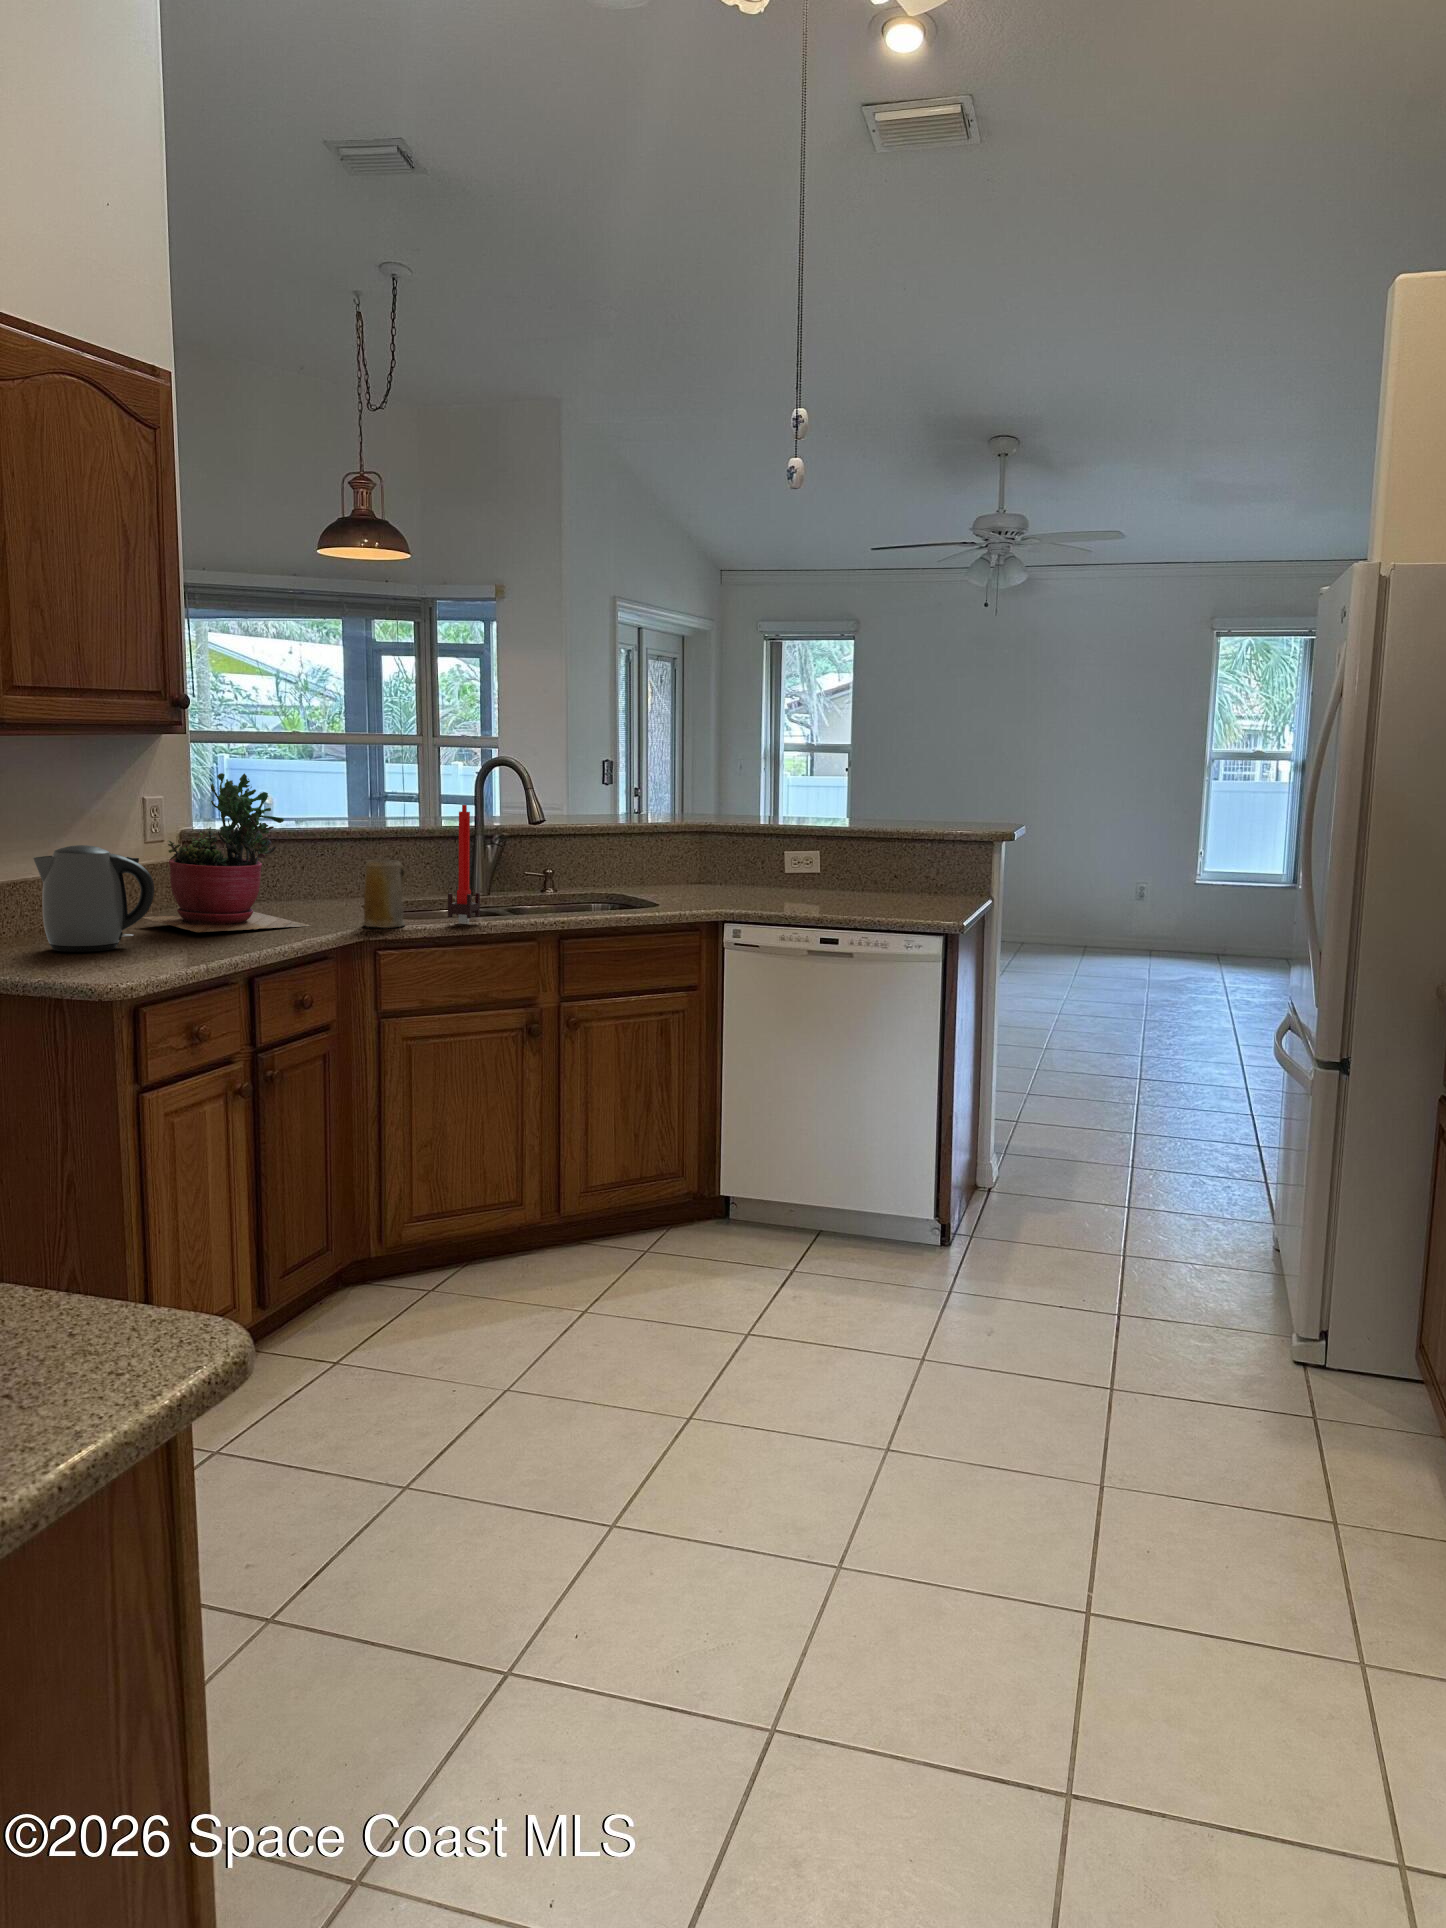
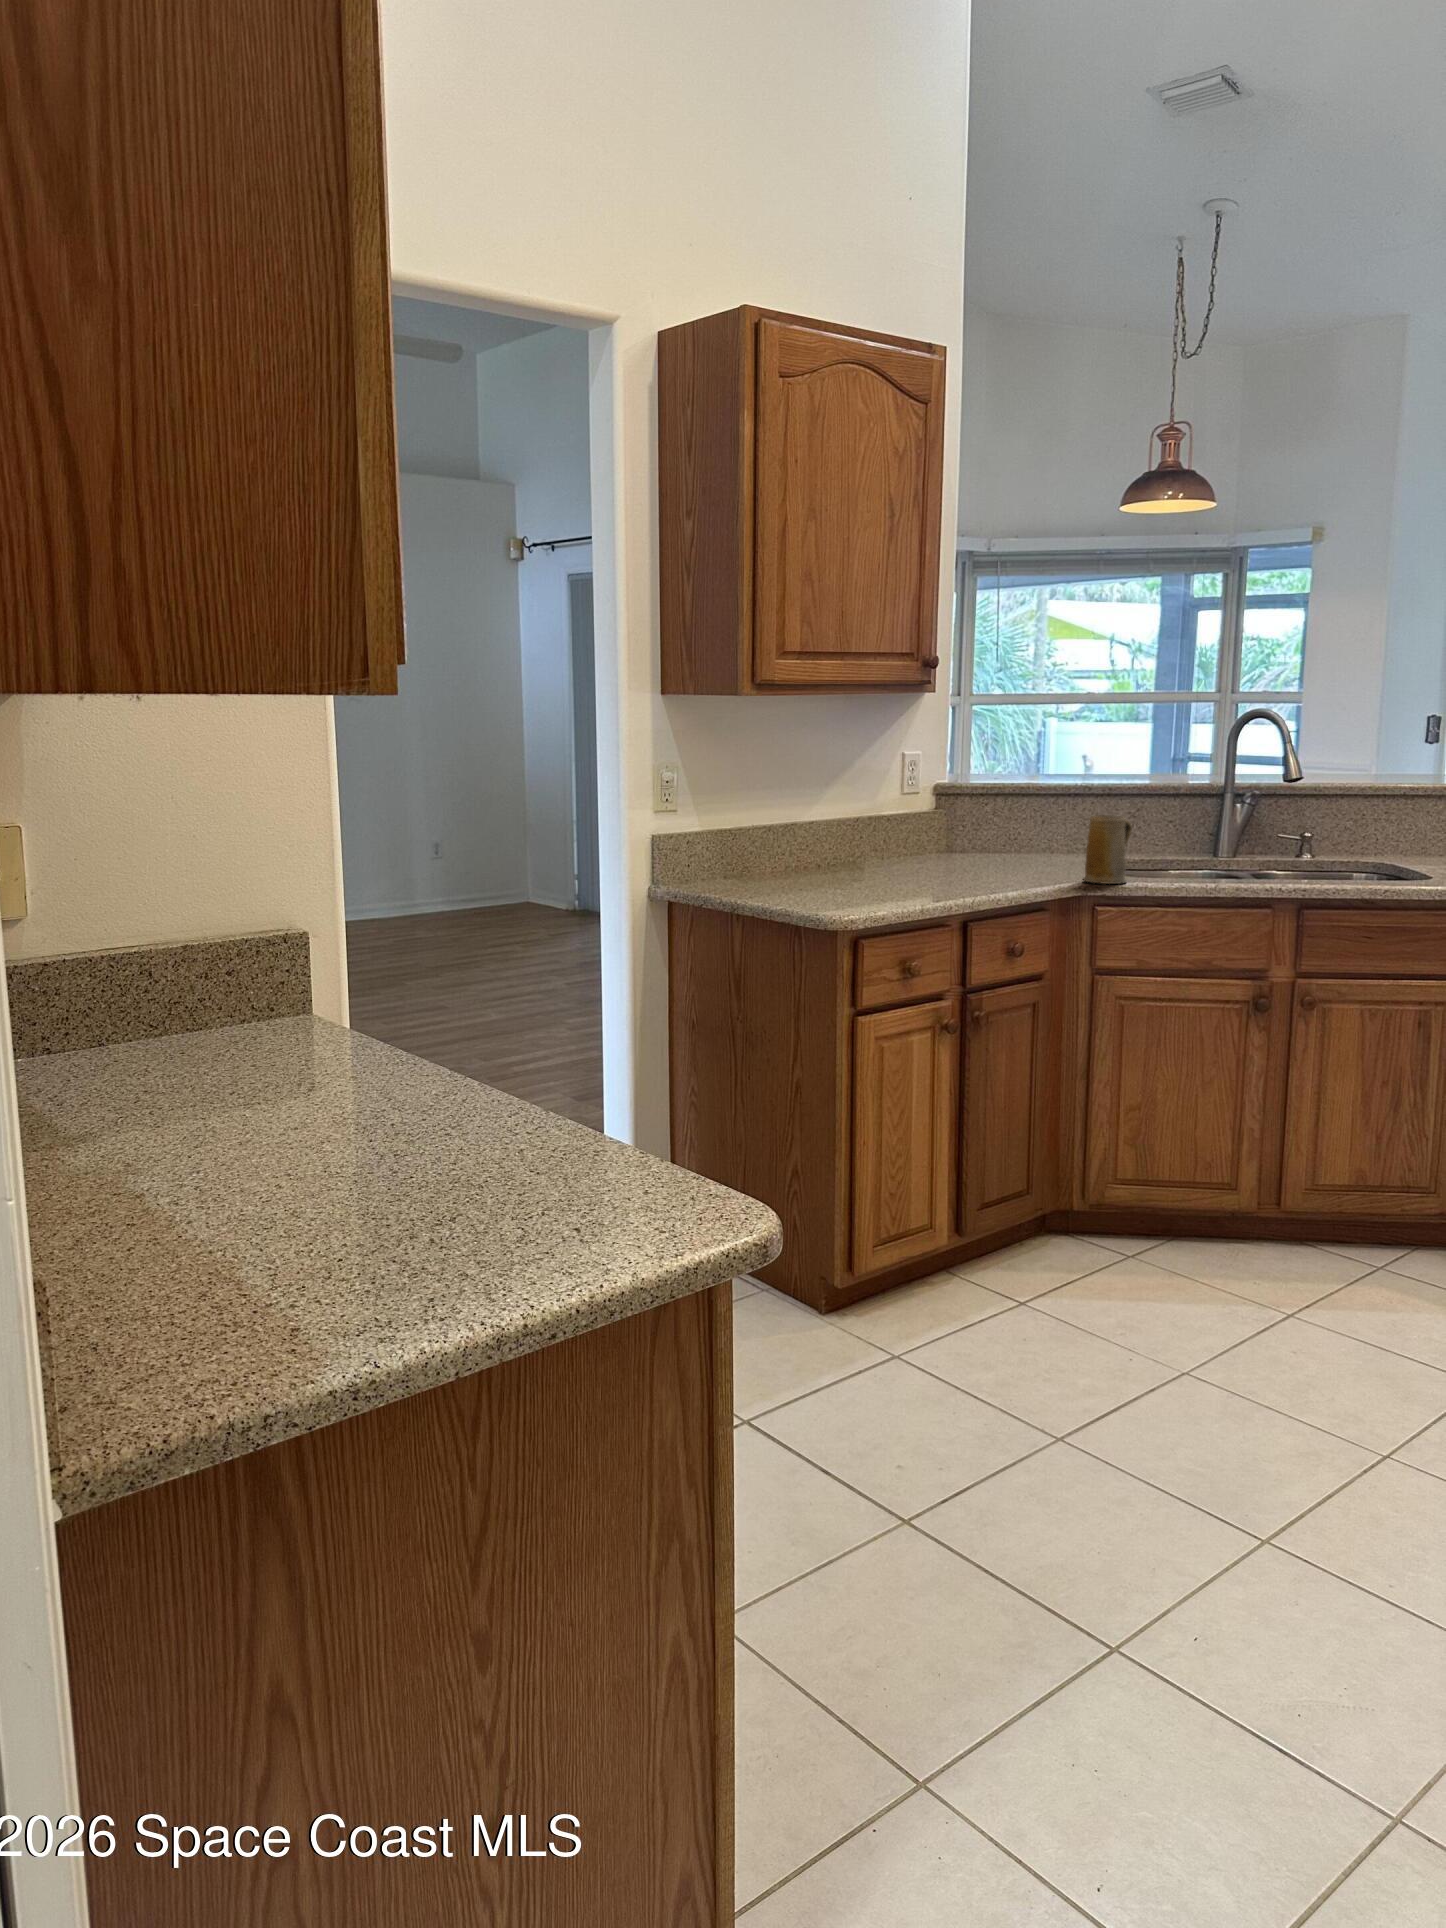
succulent plant: present [143,773,310,932] -> none [882,729,1036,879]
candle: present [448,805,480,924] -> none [1172,758,1210,884]
kettle: present [33,845,154,952] -> none [788,795,886,891]

